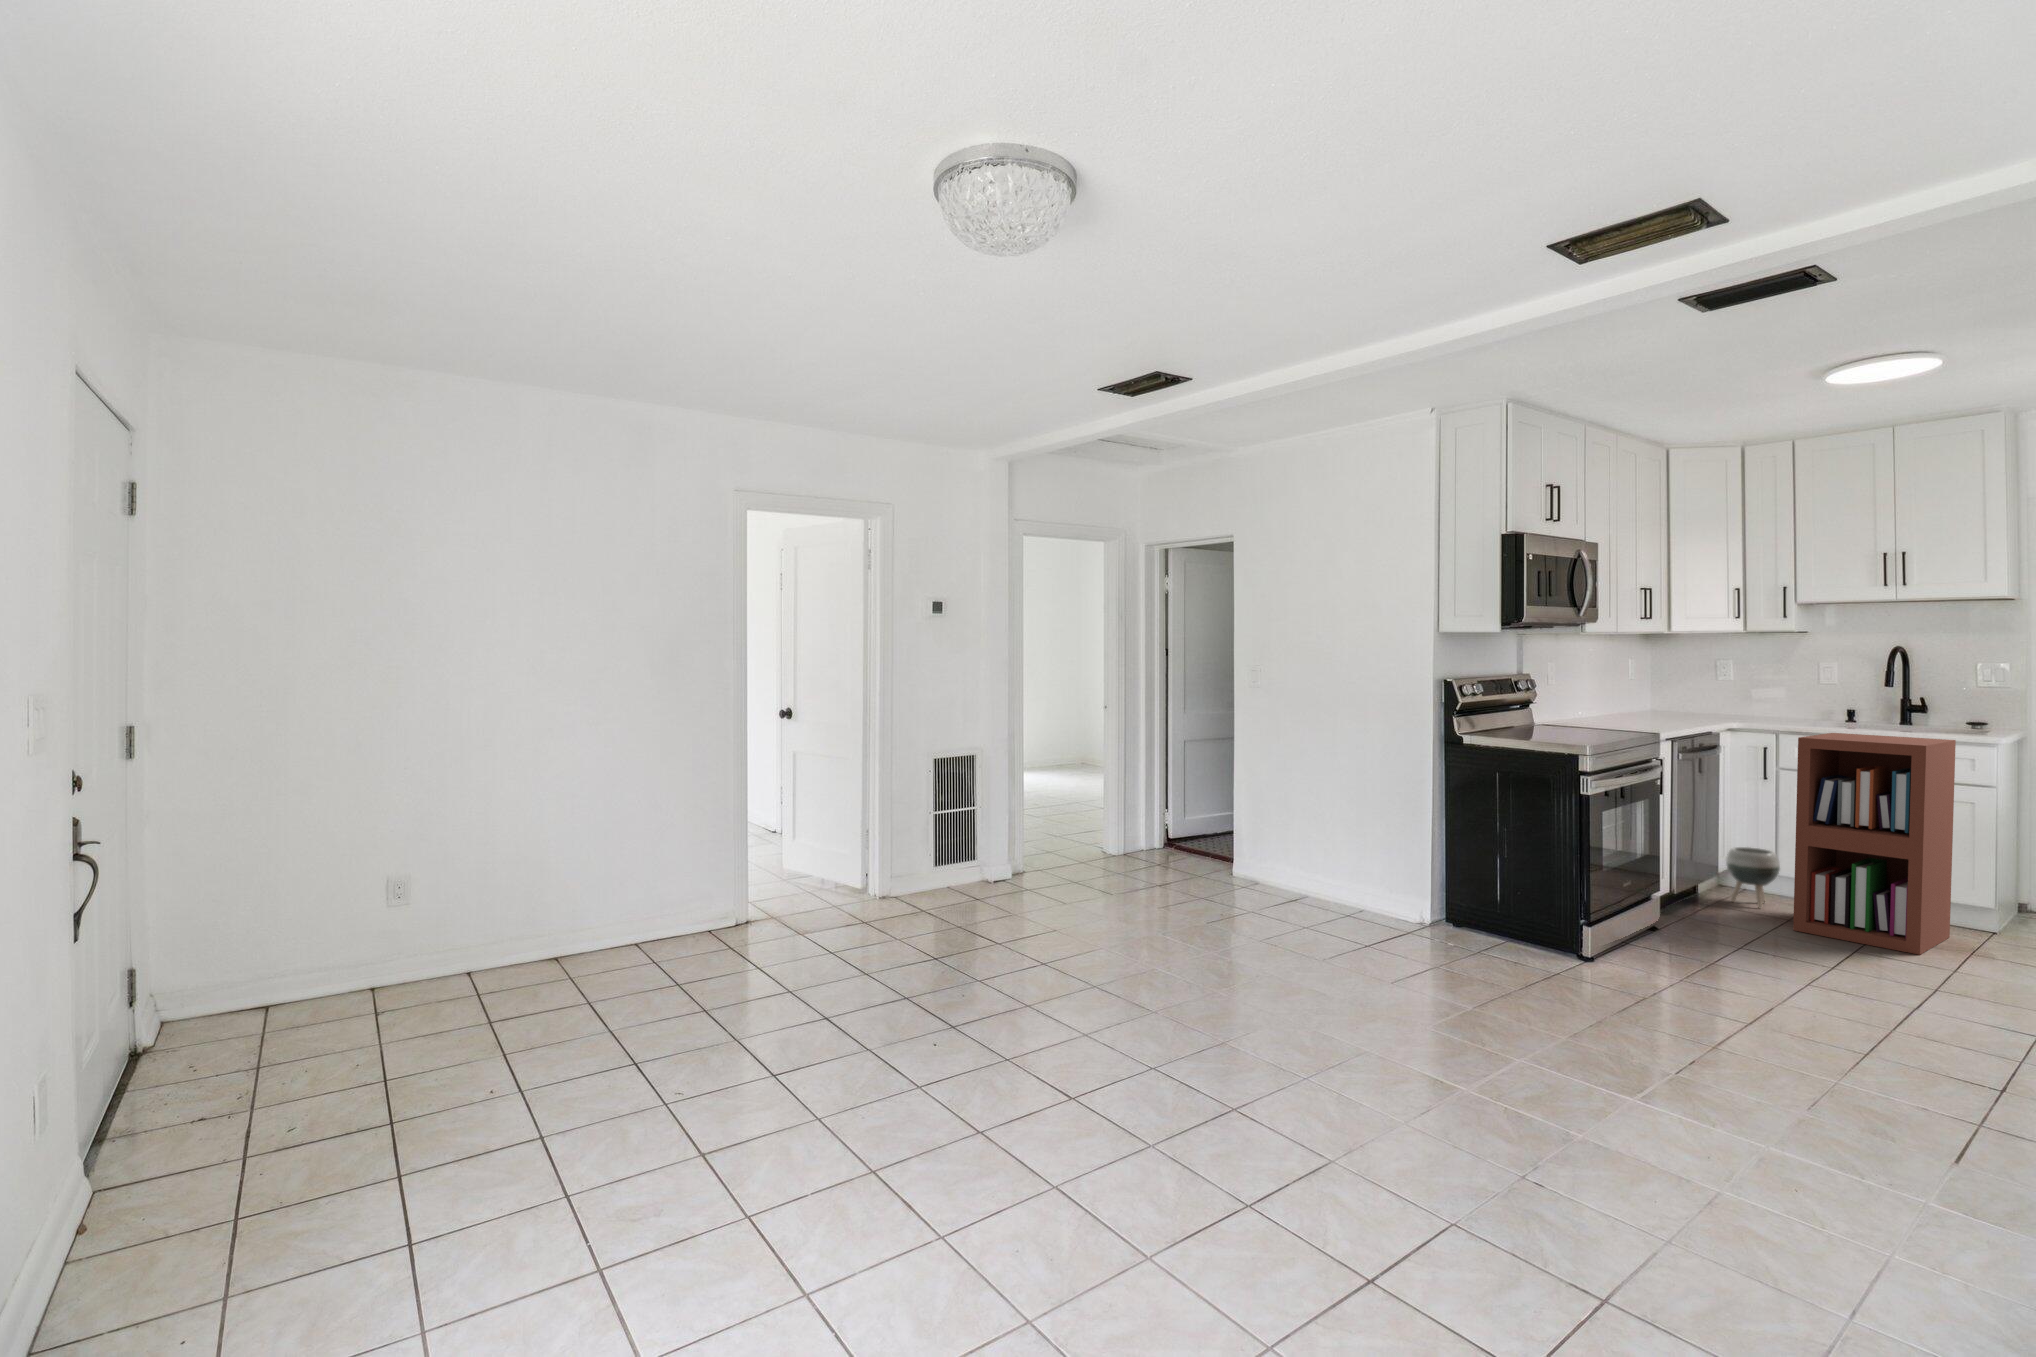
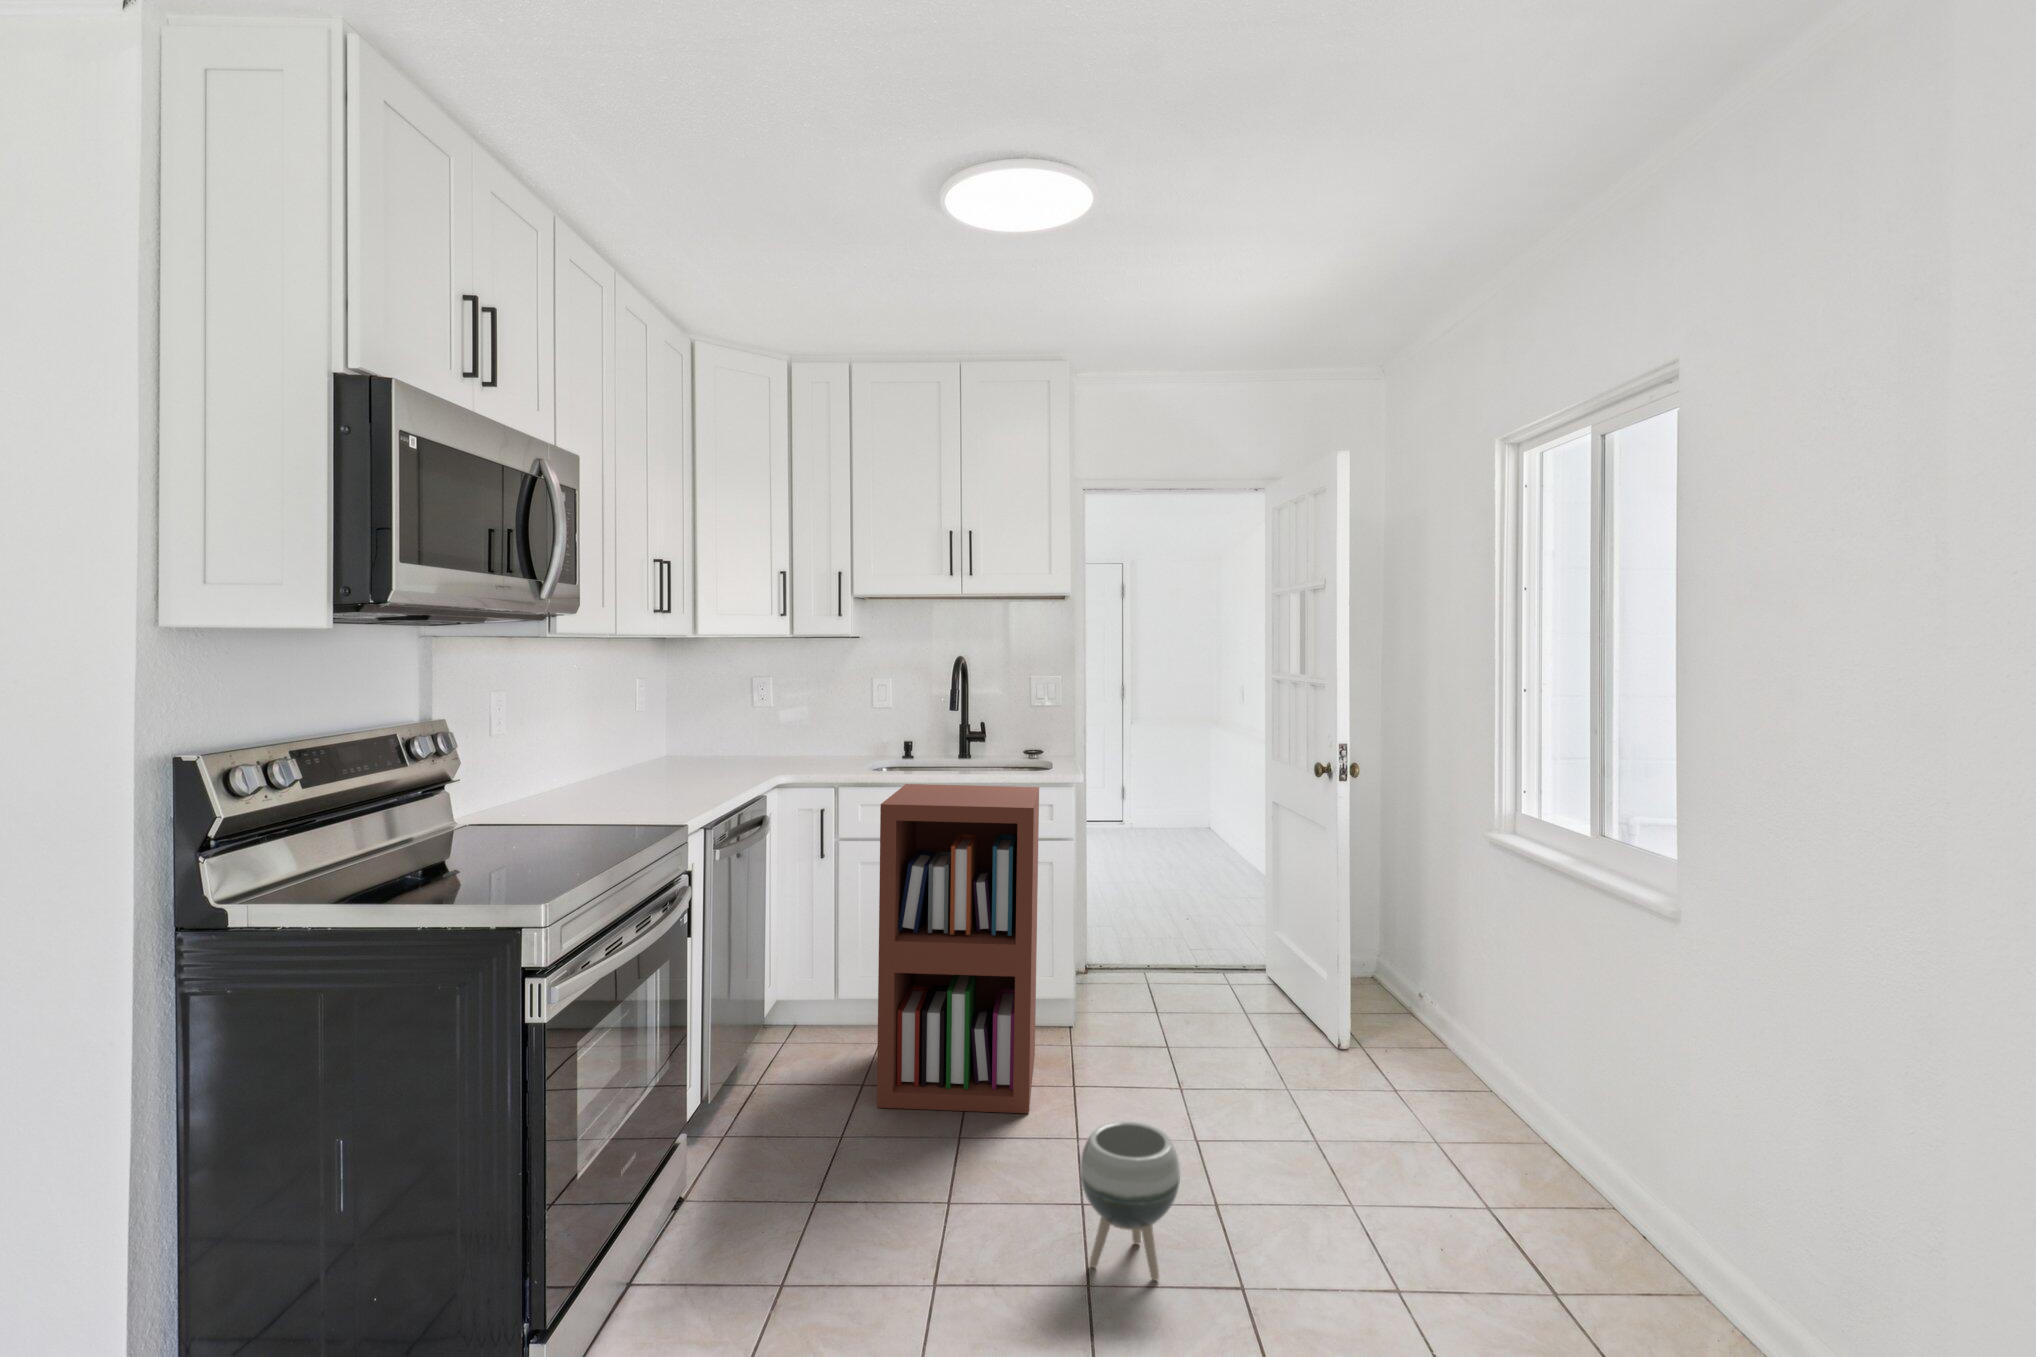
planter: present [1726,847,1780,908] -> present [1080,1122,1180,1281]

